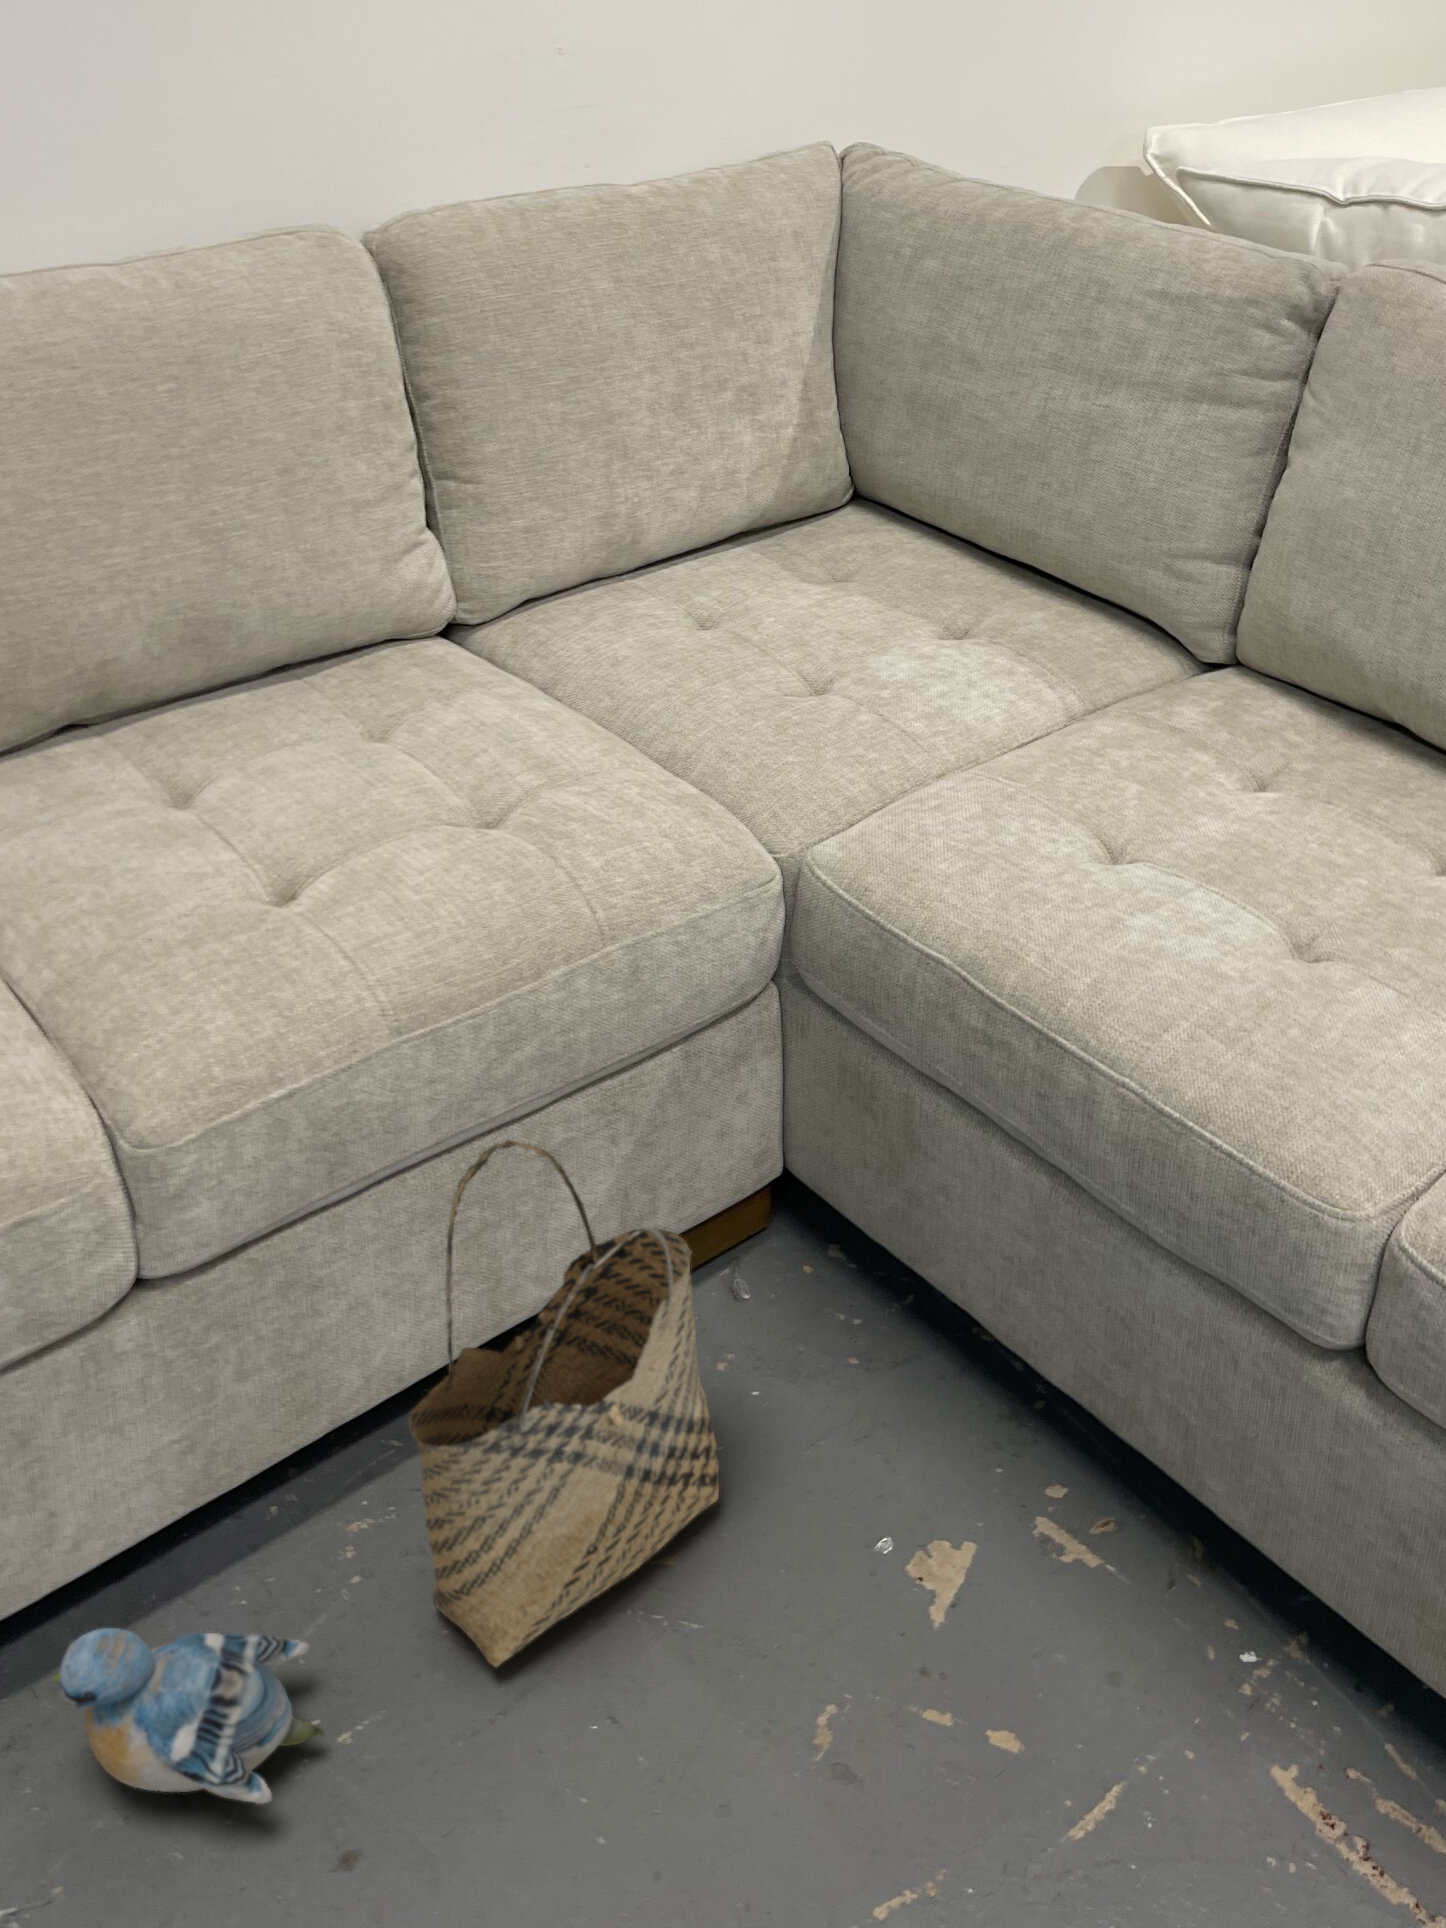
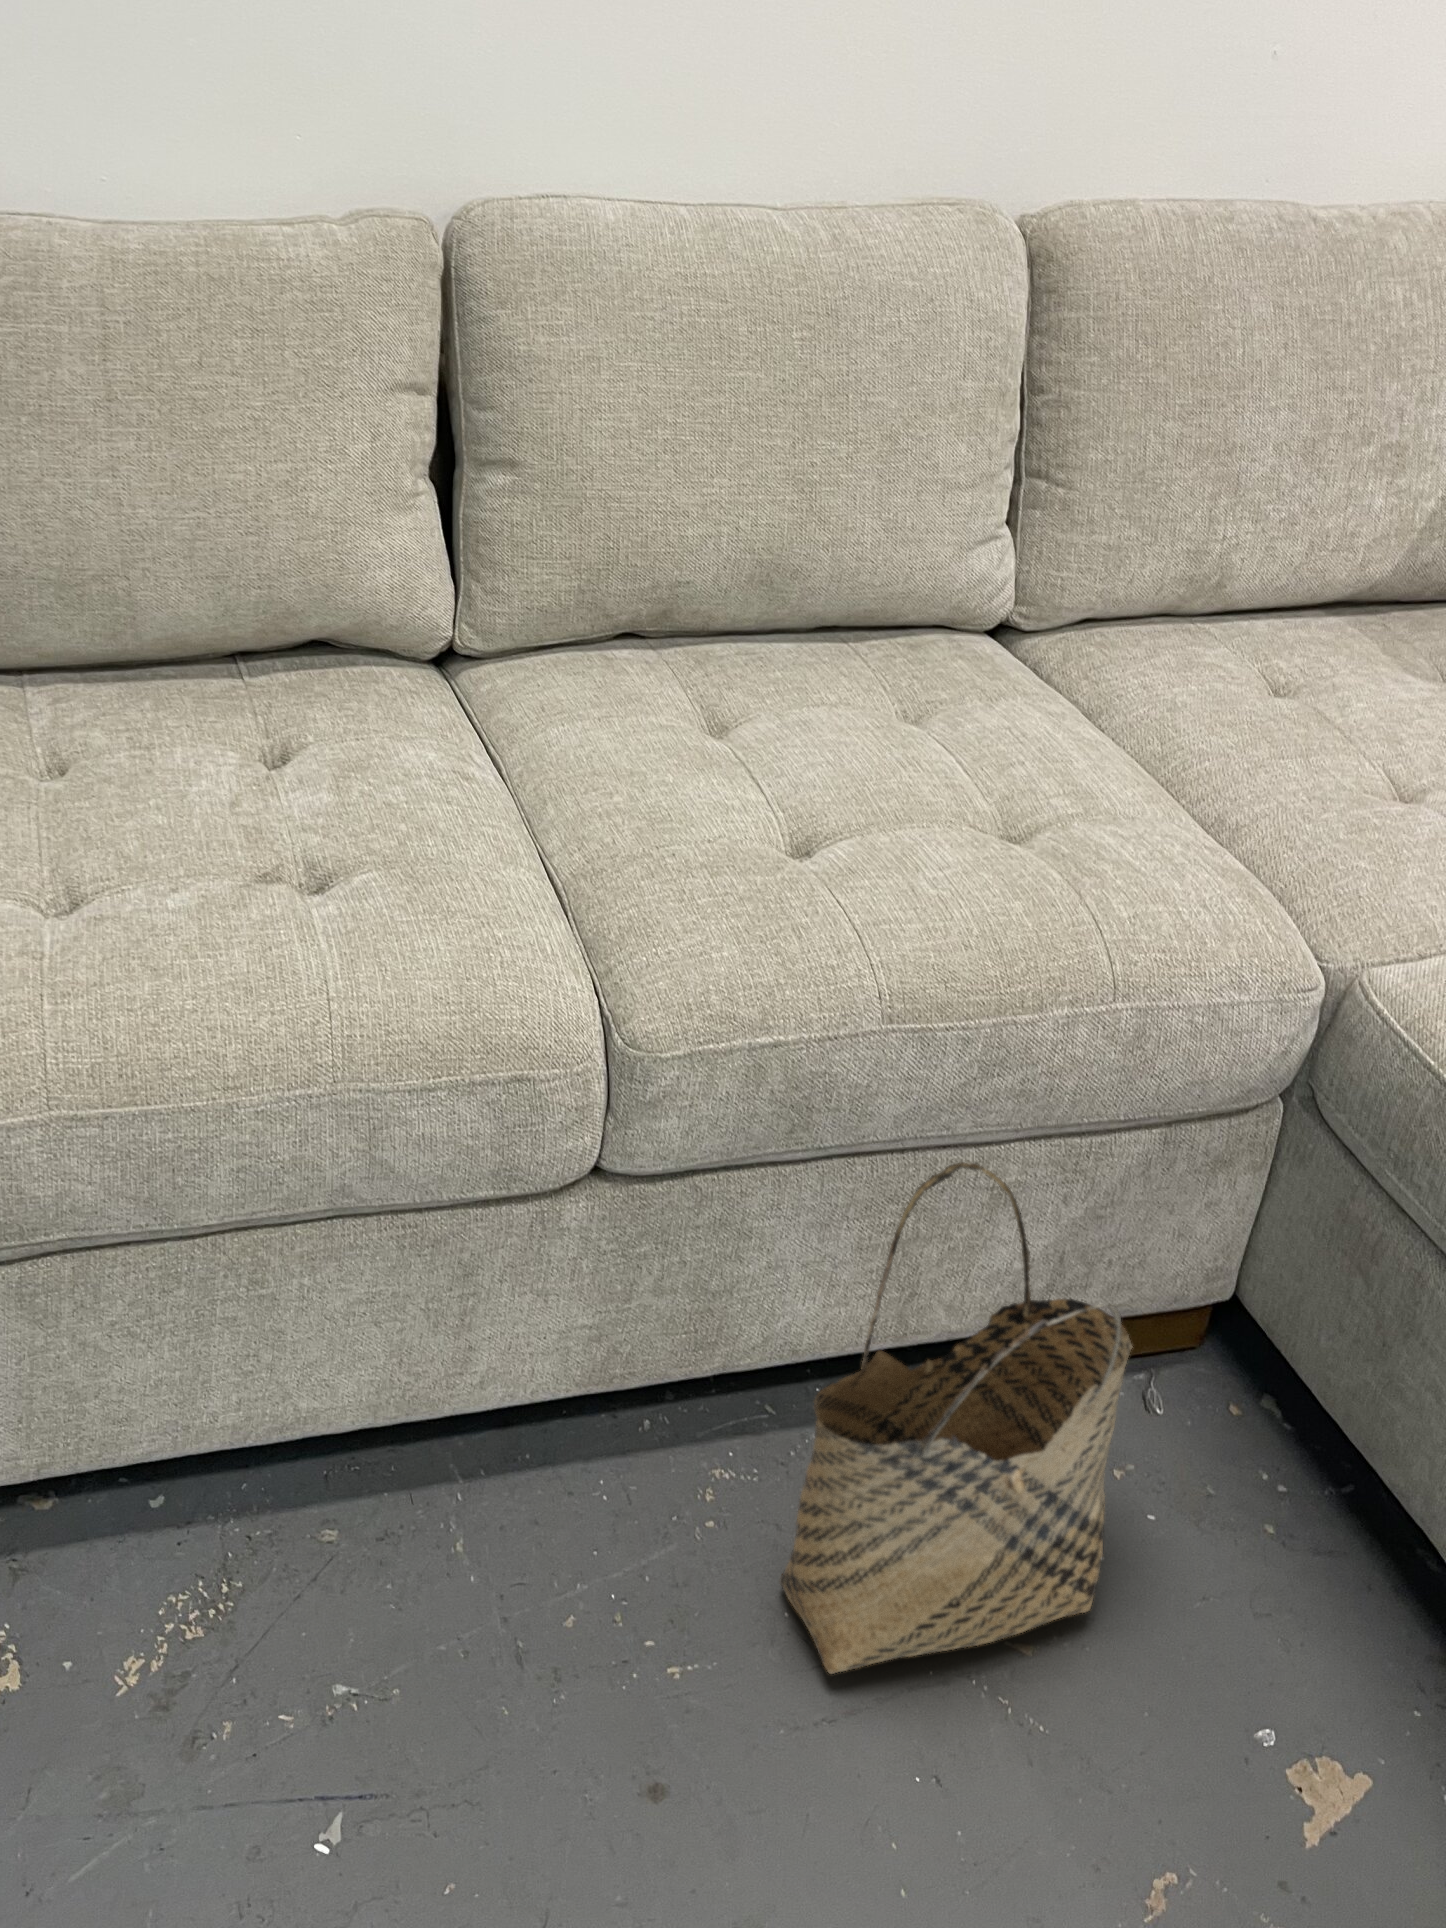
plush toy: present [54,1628,324,1804] -> none [442,1469,662,1699]

